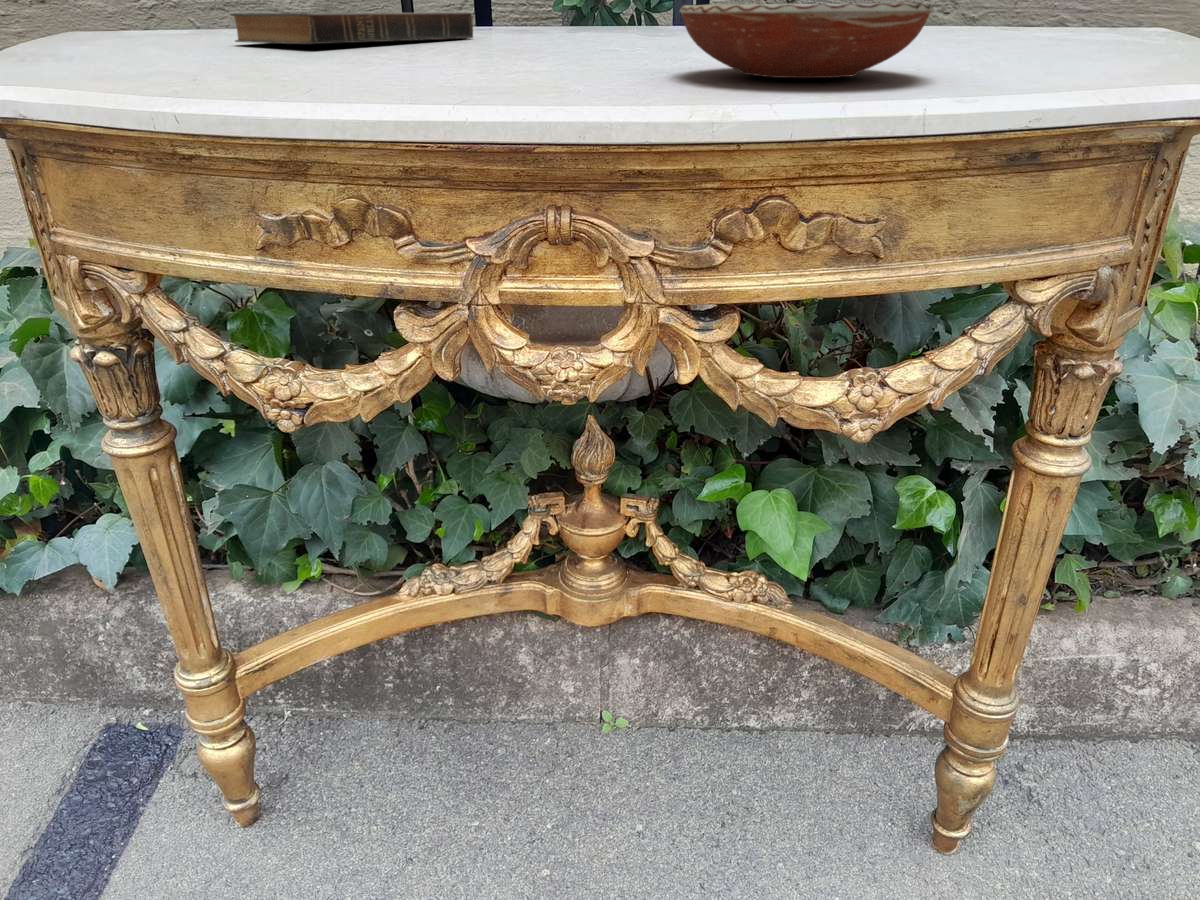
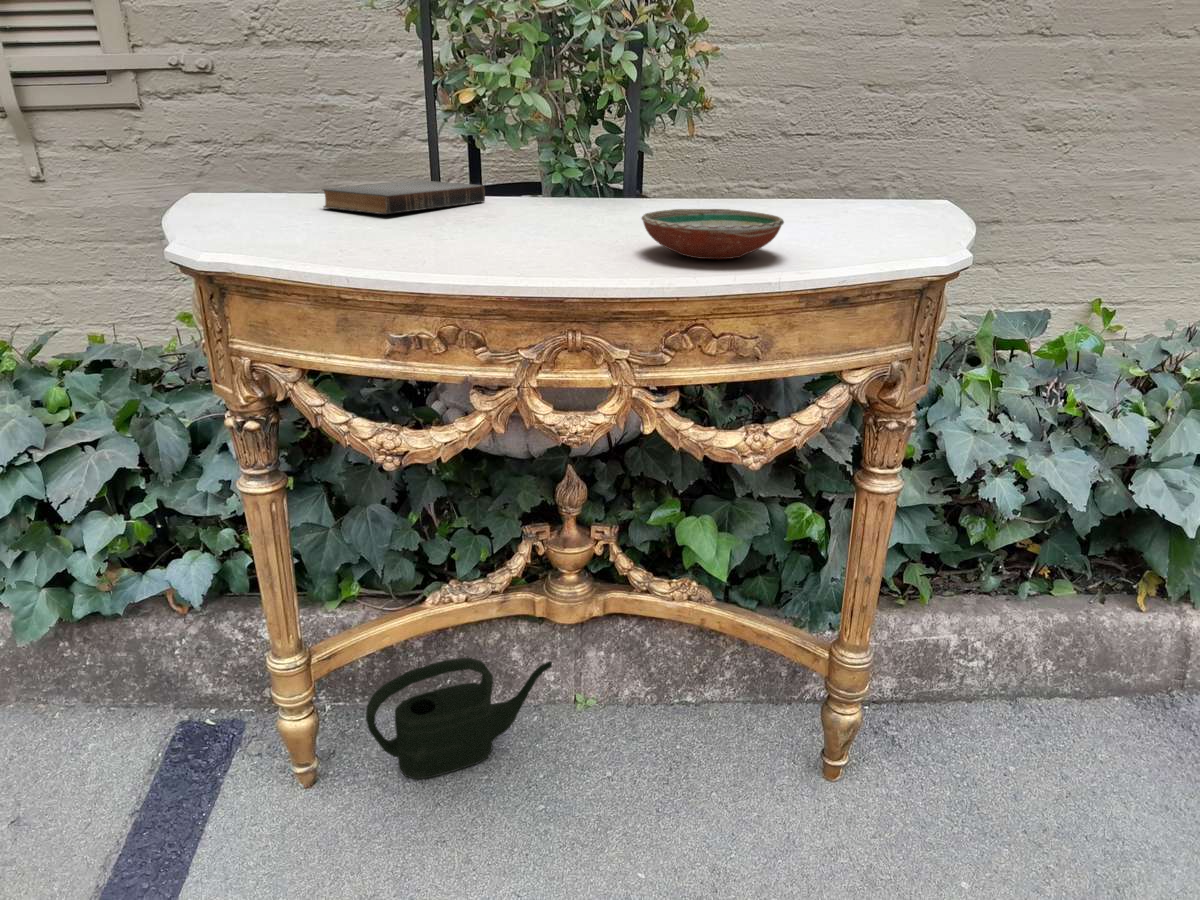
watering can: none [312,672,566,827] -> present [366,658,552,779]

